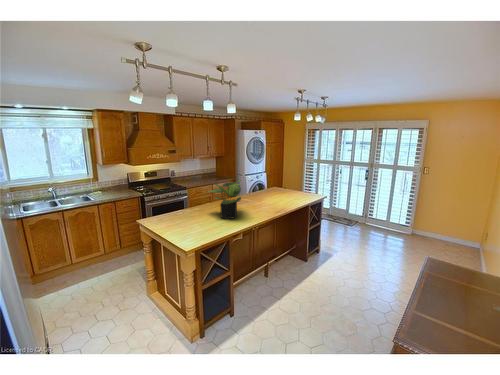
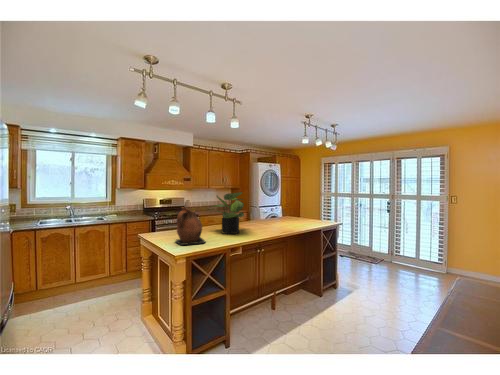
ceramic pitcher: none [179,202,210,238] -> present [176,208,205,245]

